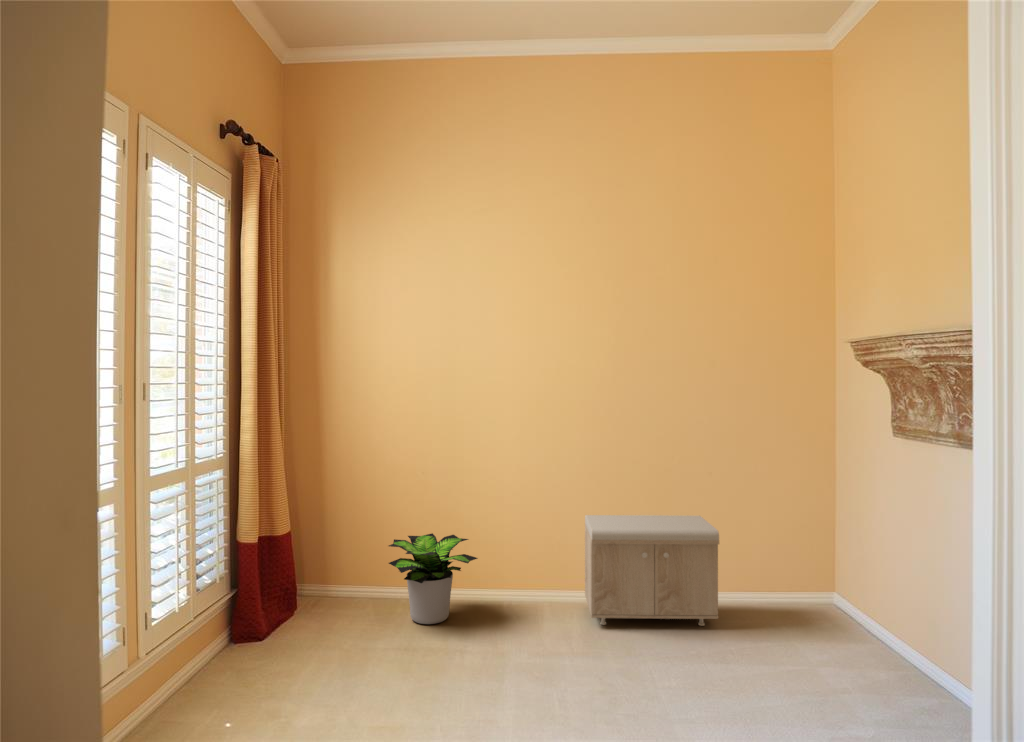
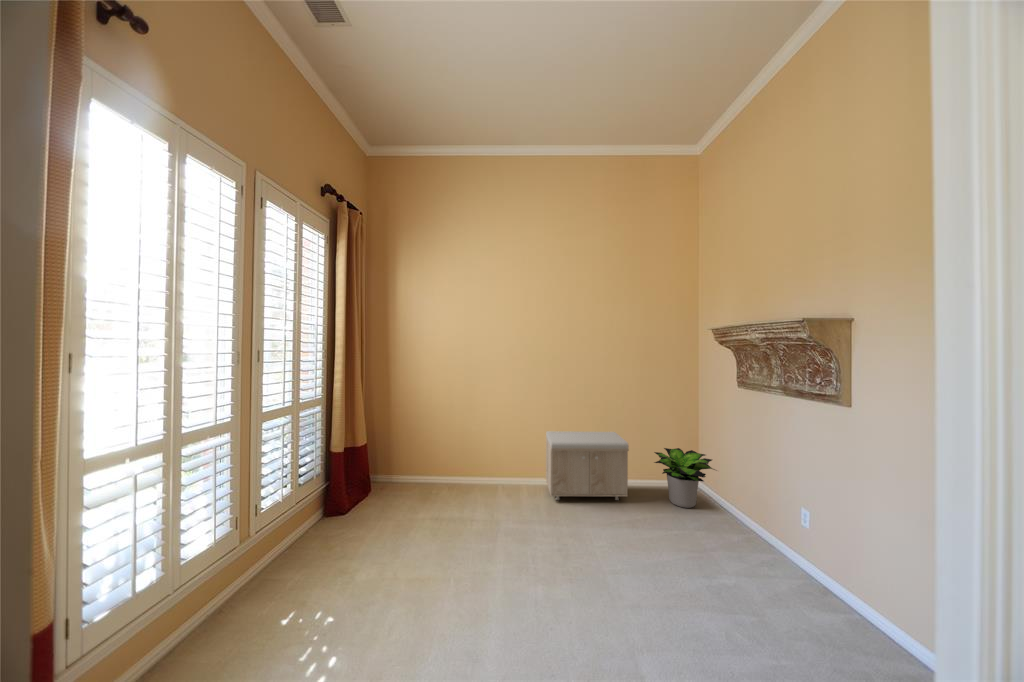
potted plant: present [389,533,478,624] -> present [654,448,715,508]

